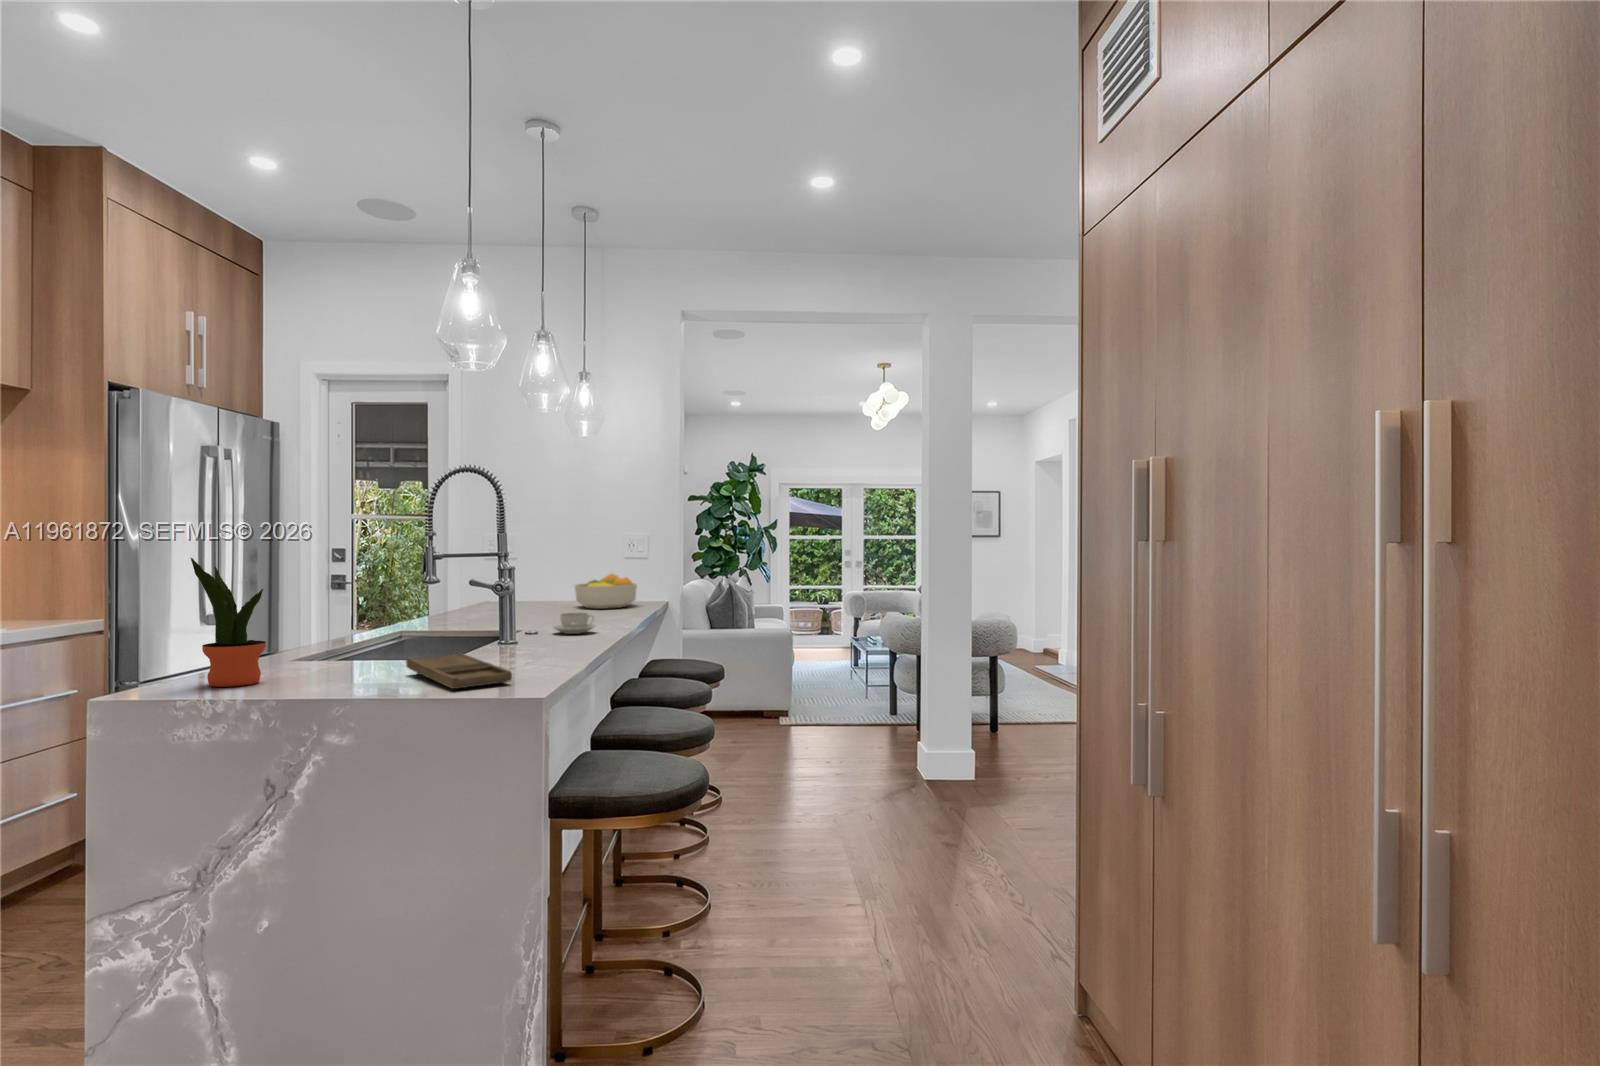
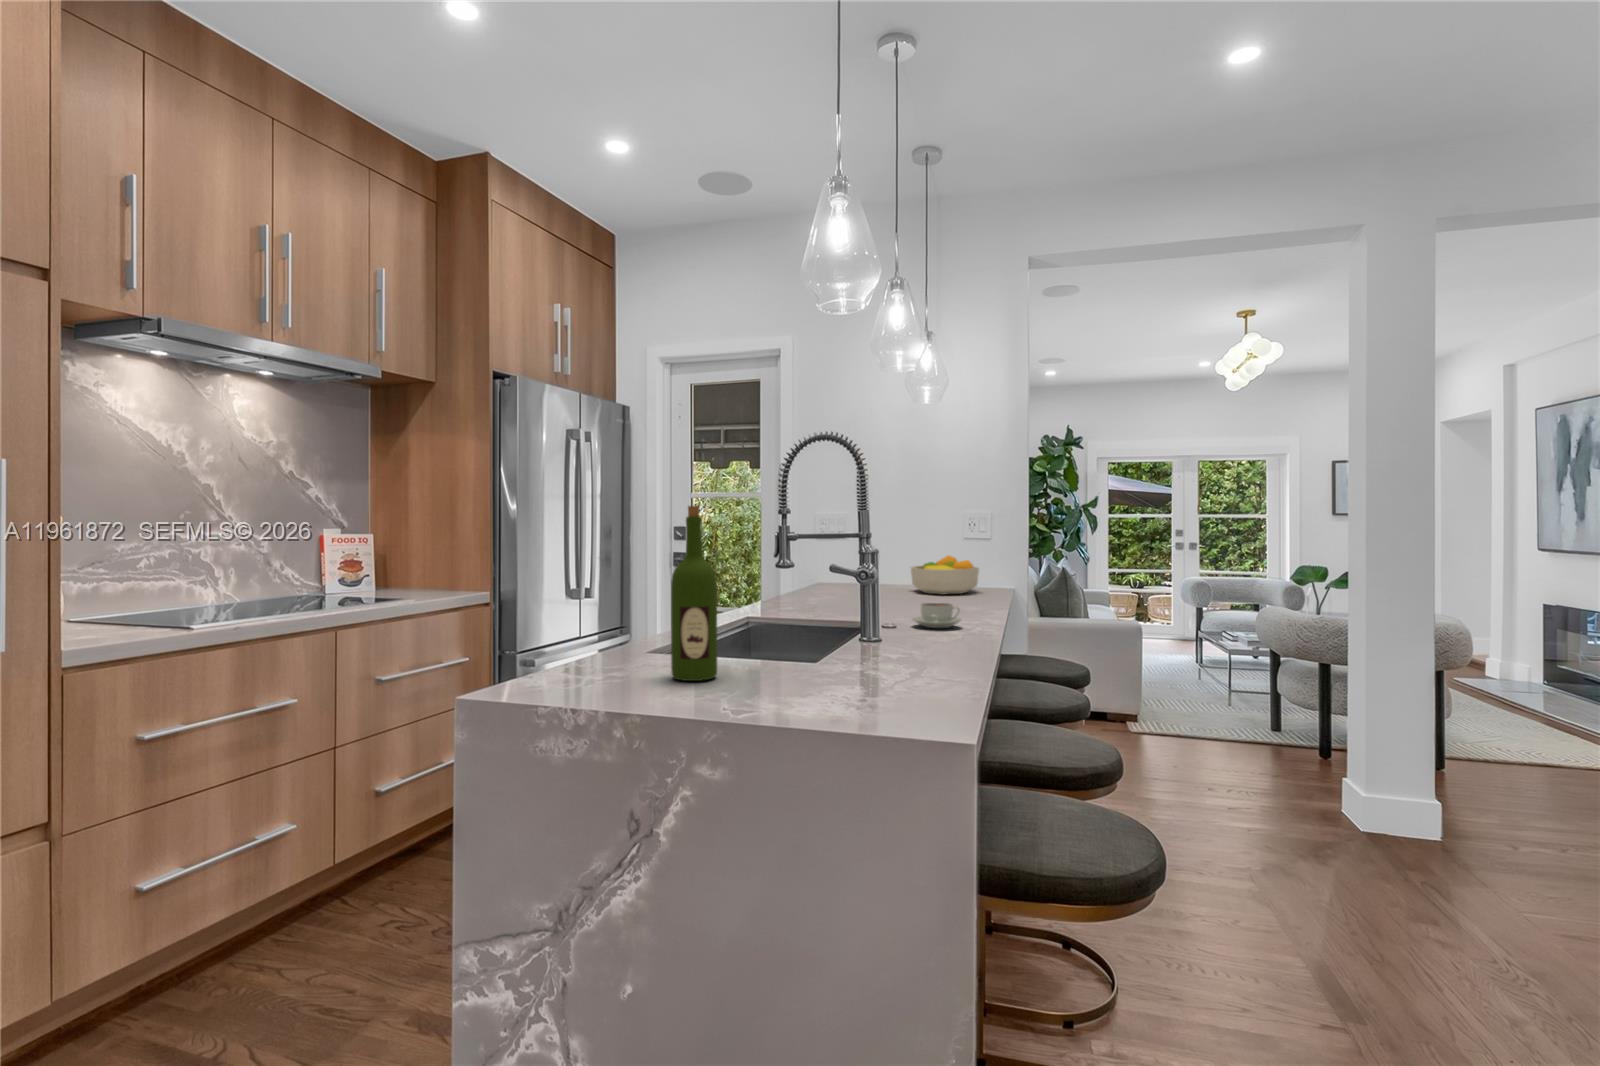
wine bottle: none [309,531,353,678] -> present [671,506,717,681]
potted plant: present [191,558,266,687] -> none [550,535,627,688]
tray: present [406,653,512,689] -> none [777,657,916,715]

